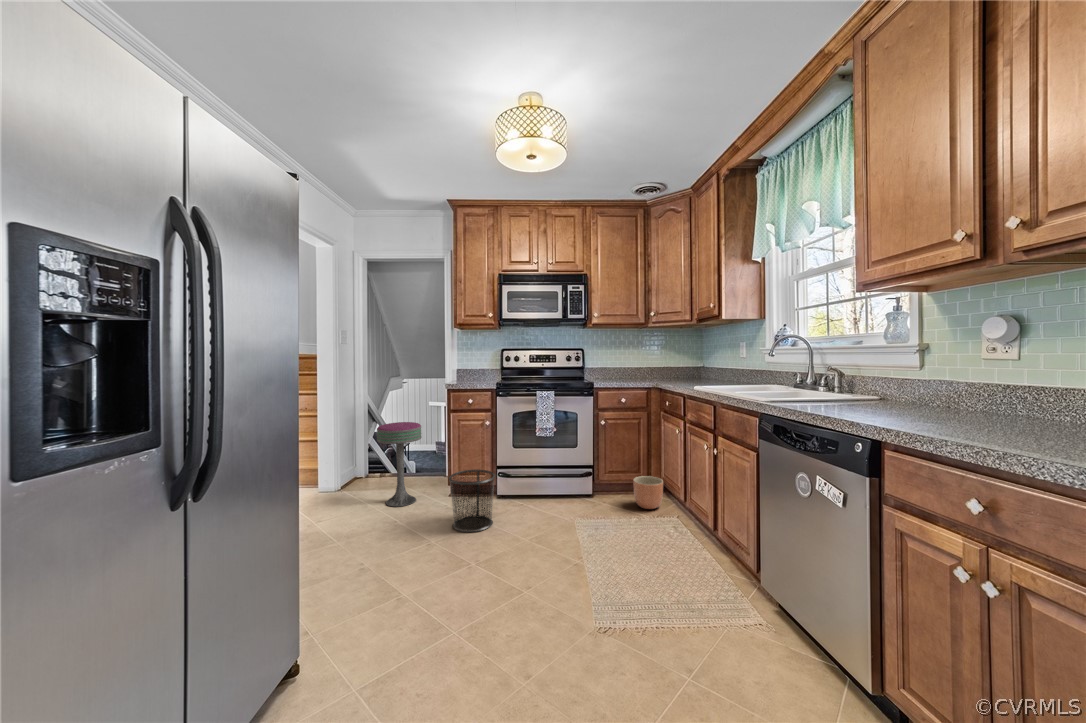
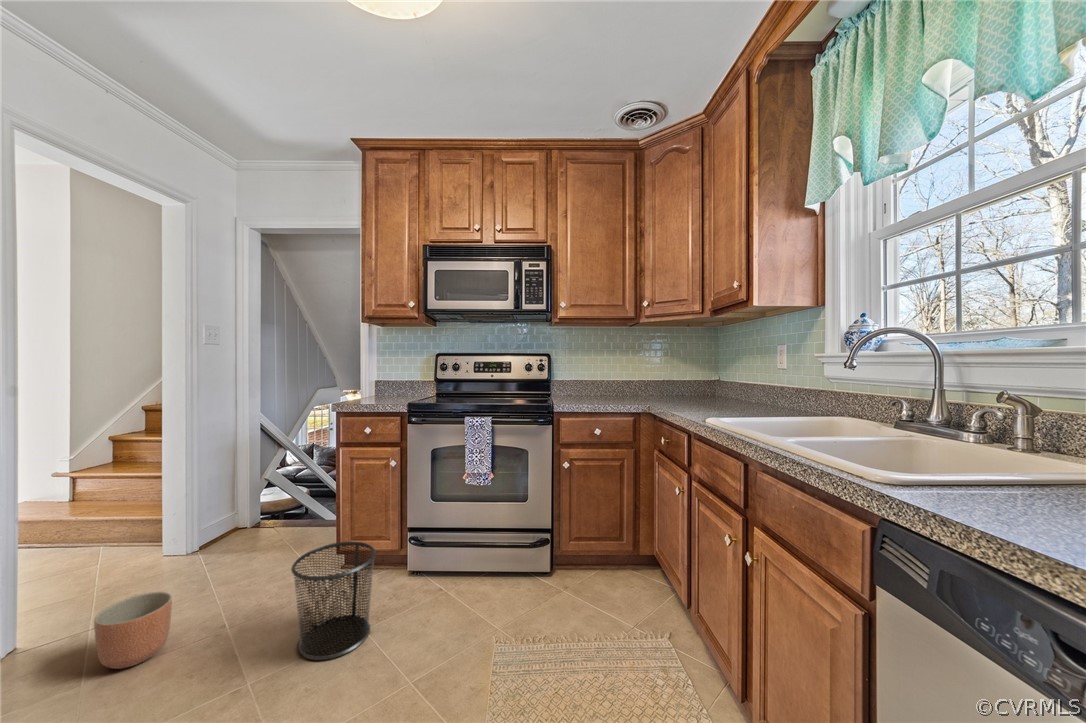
bar stool: present [377,422,422,507] -> none [224,456,299,588]
planter: present [634,476,663,509] -> present [94,592,172,669]

